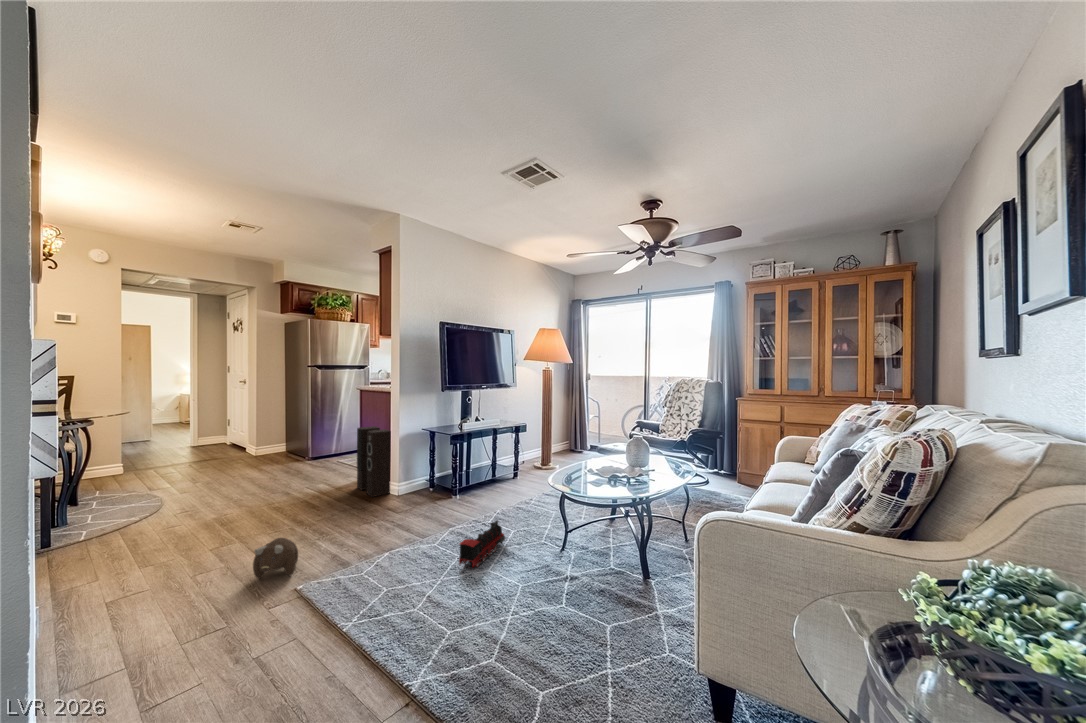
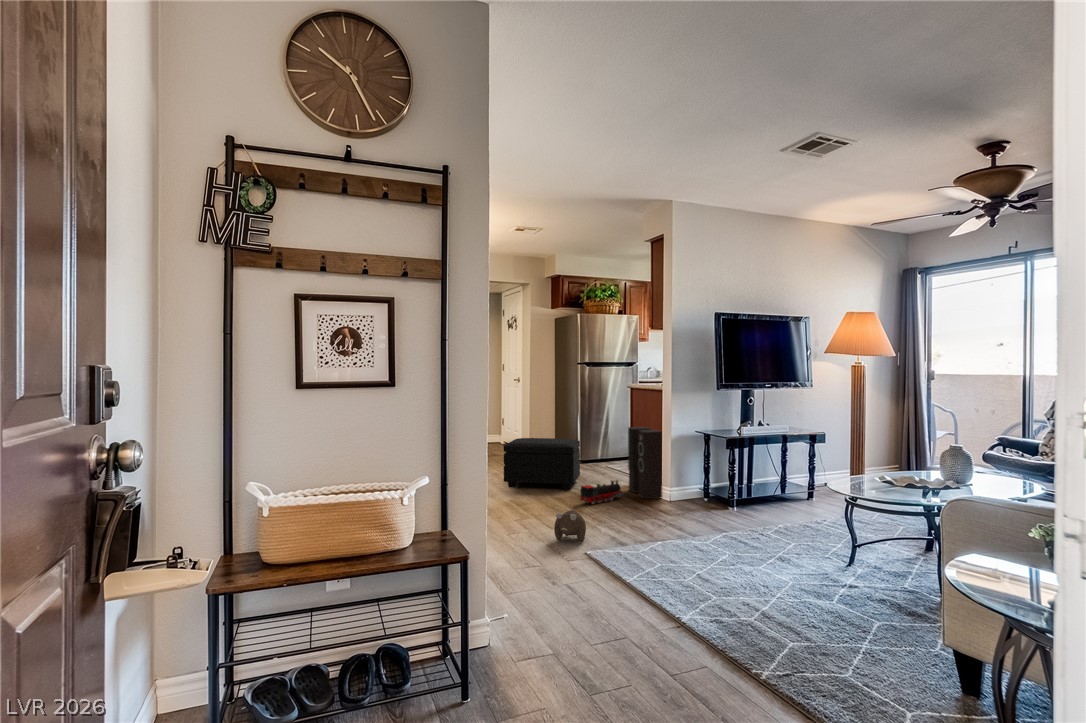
footstool: none [205,442,306,503] -> present [504,438,580,489]
toy train: present [459,520,505,567] -> present [580,480,623,504]

